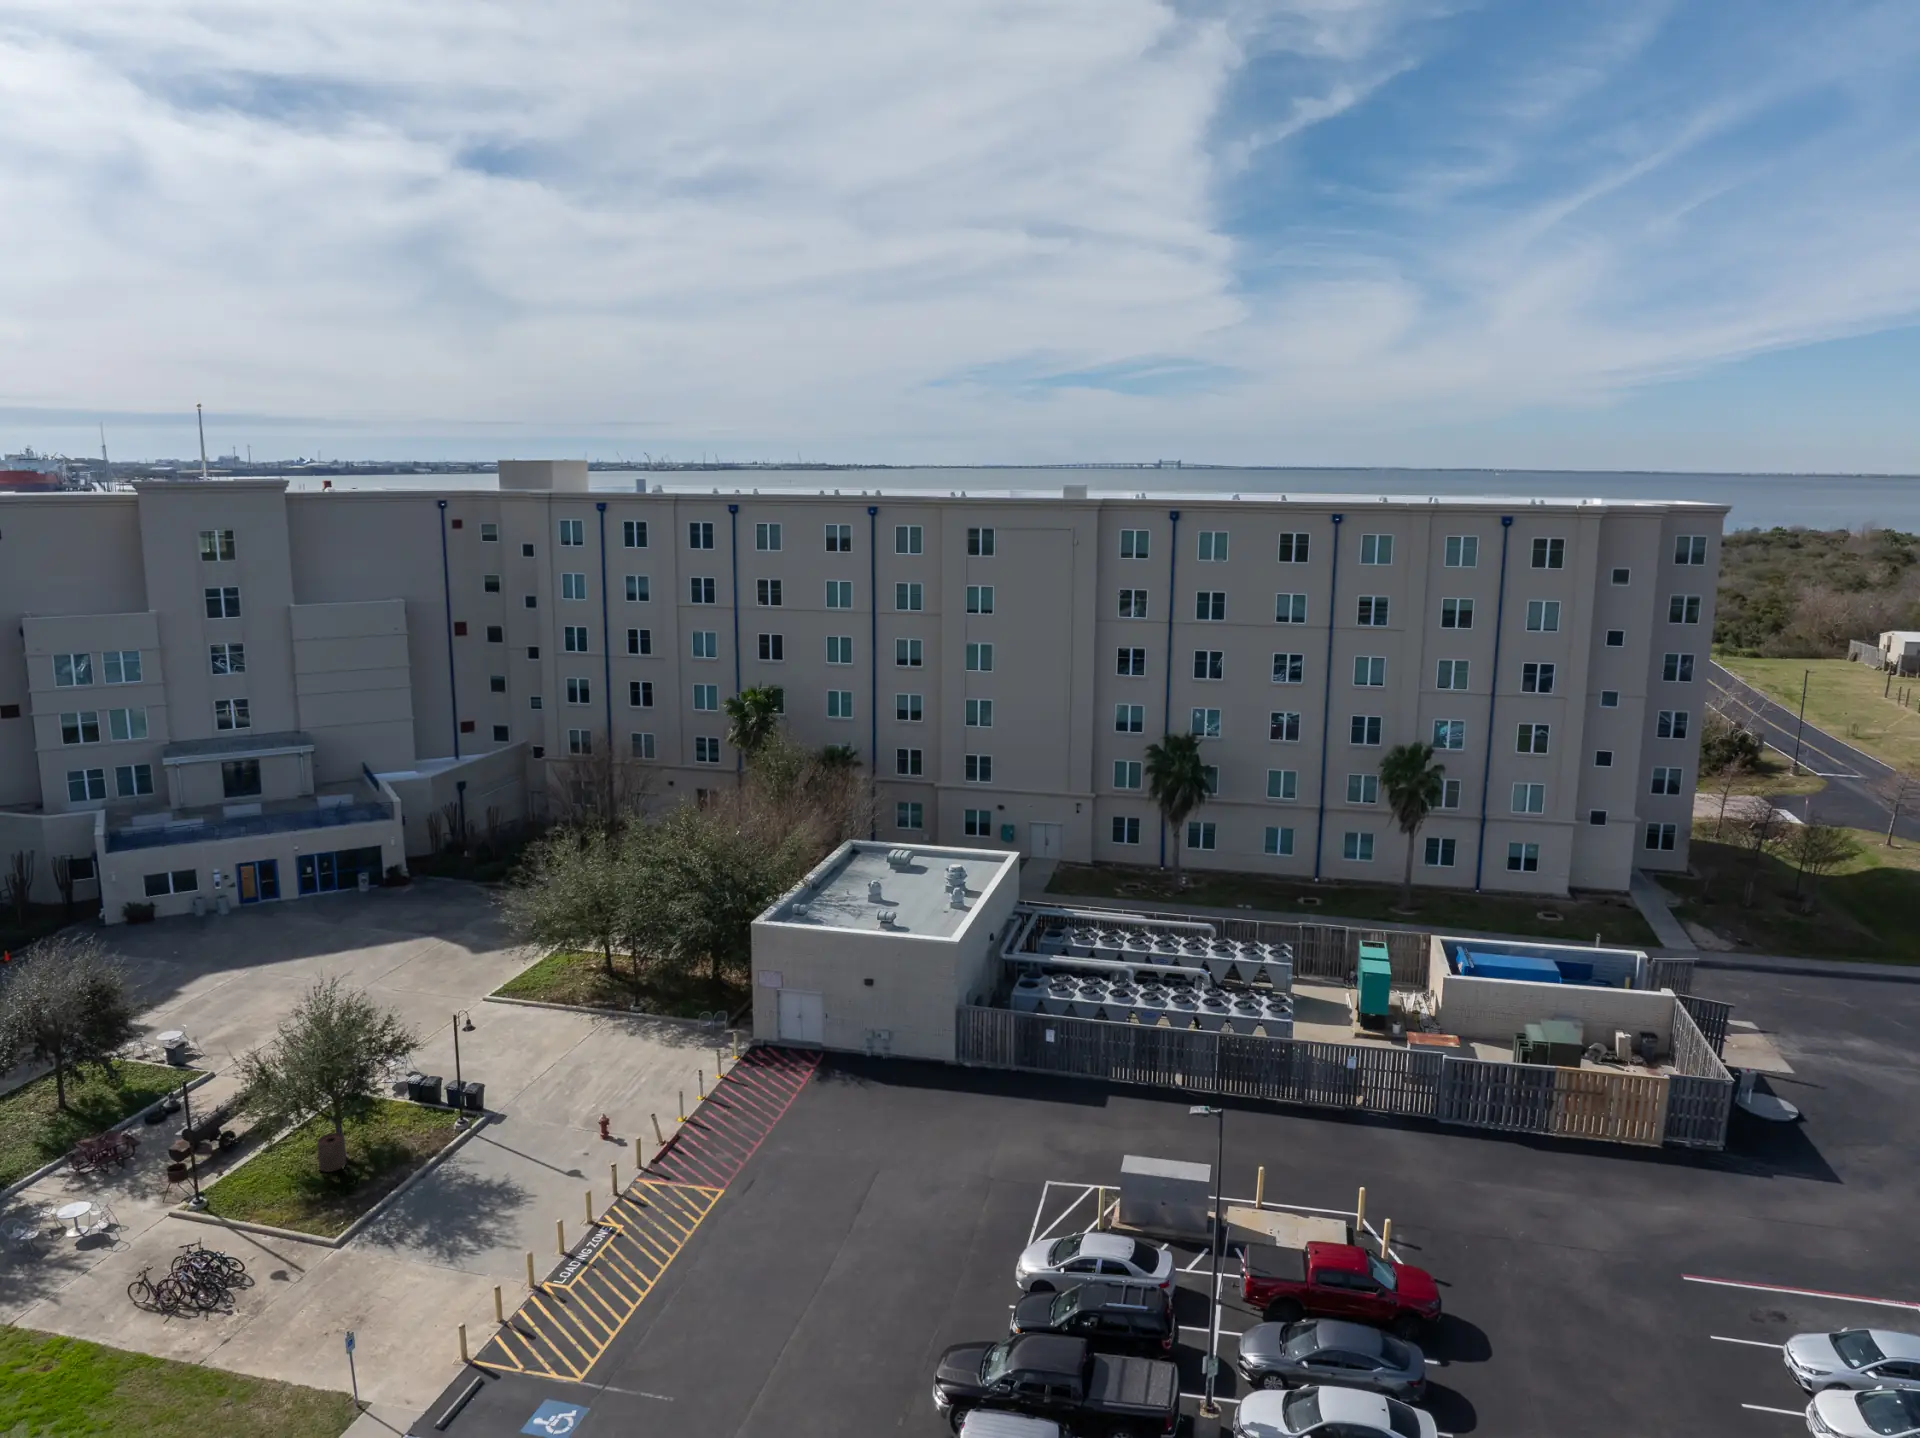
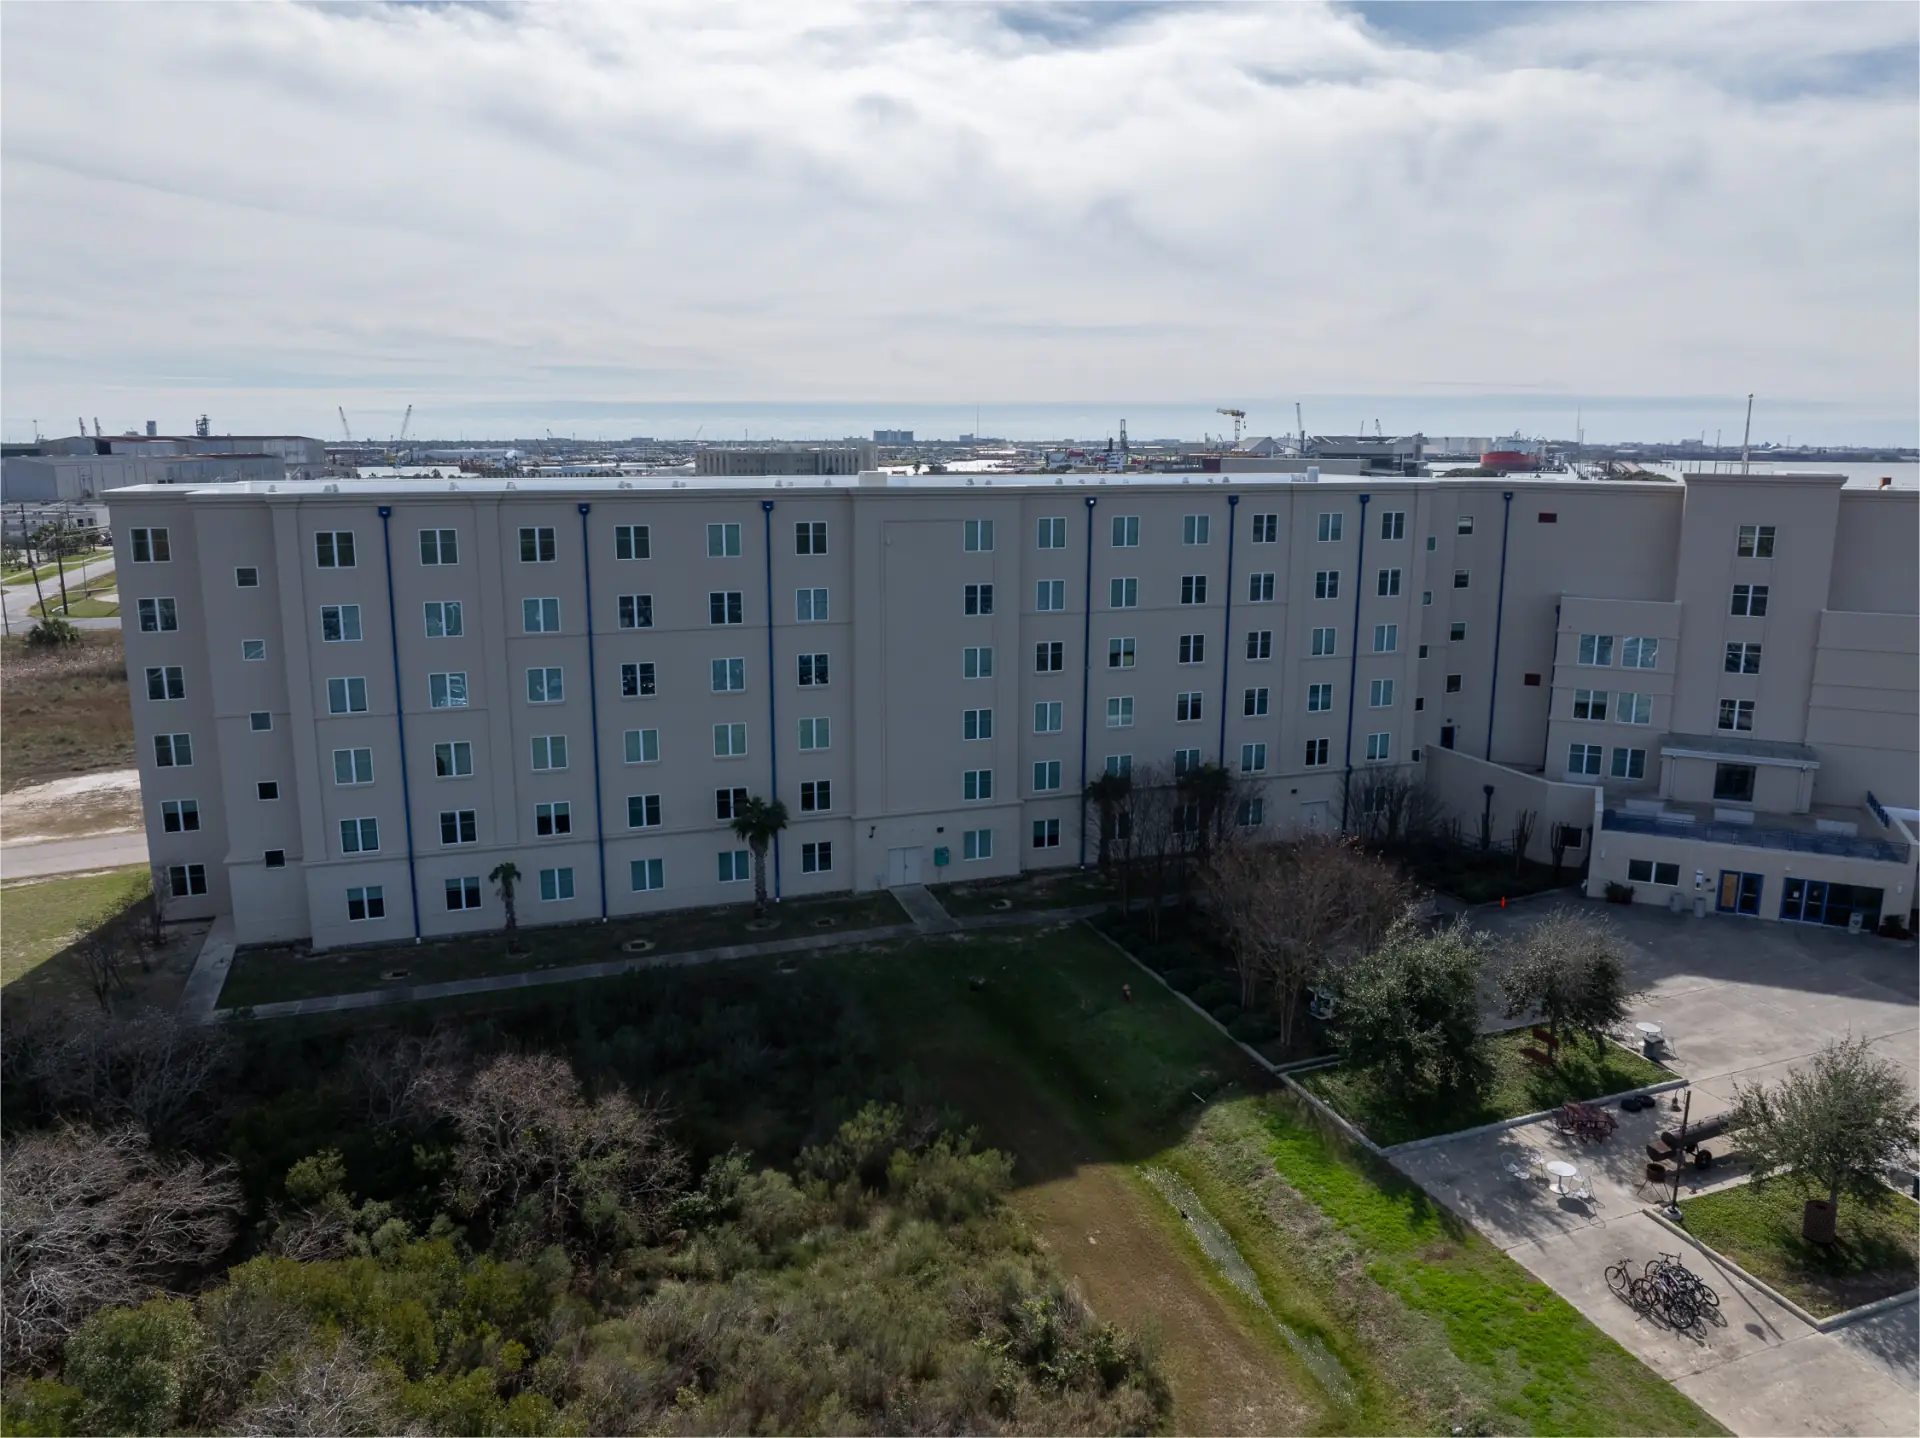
bench: none [21,1075,72,1125] -> present [1518,1027,1560,1078]

